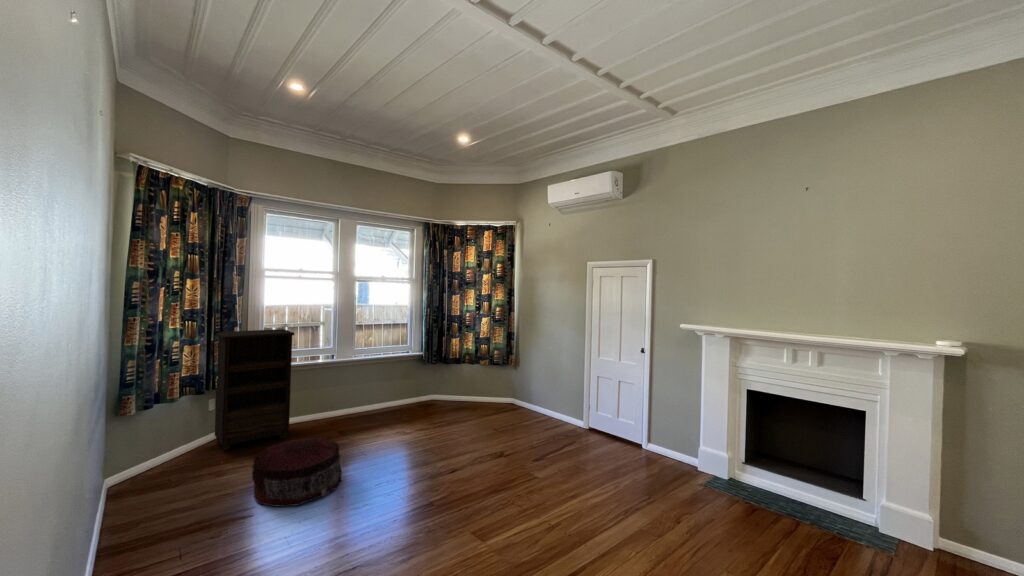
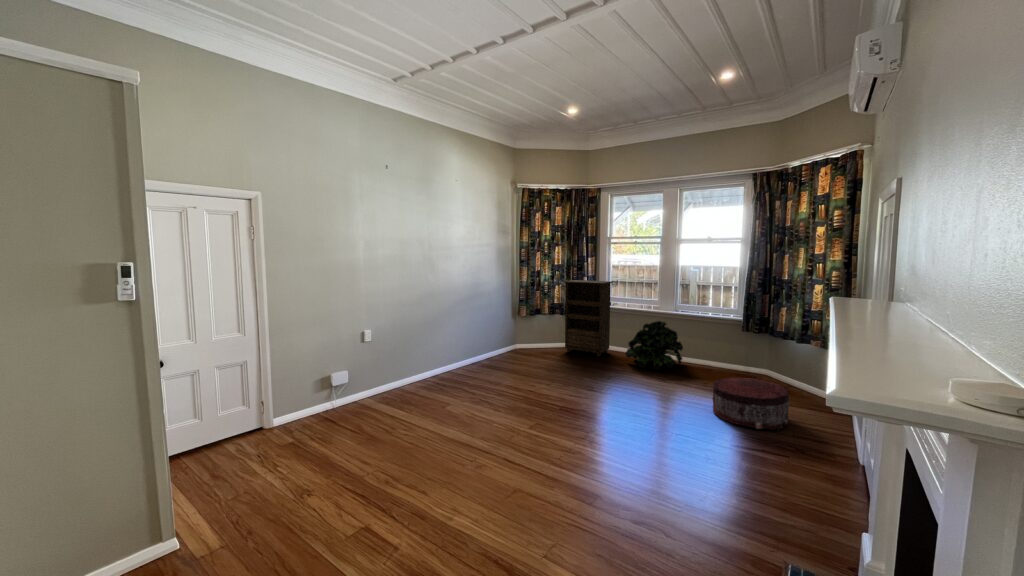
potted plant: none [324,369,391,429] -> present [626,321,683,370]
pouf: present [252,438,342,506] -> present [713,377,789,430]

